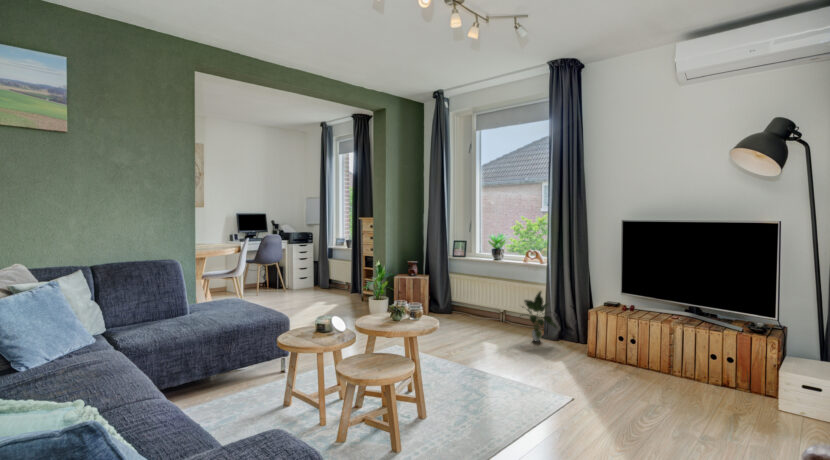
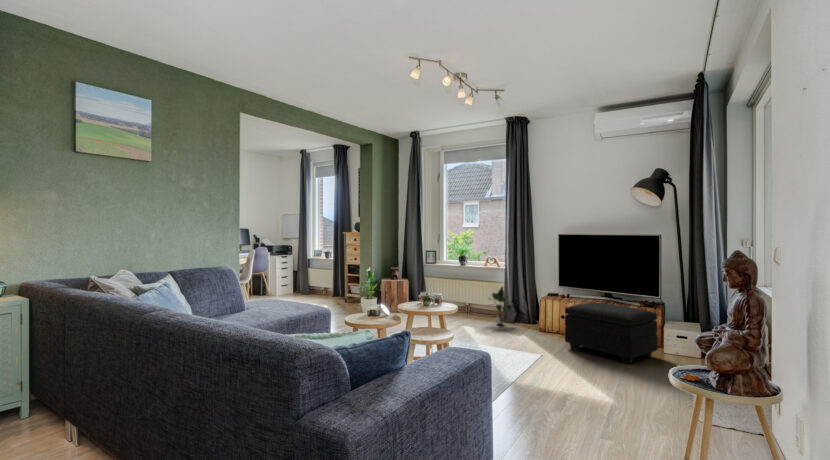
footstool: none [616,323,768,428] -> present [565,303,658,363]

